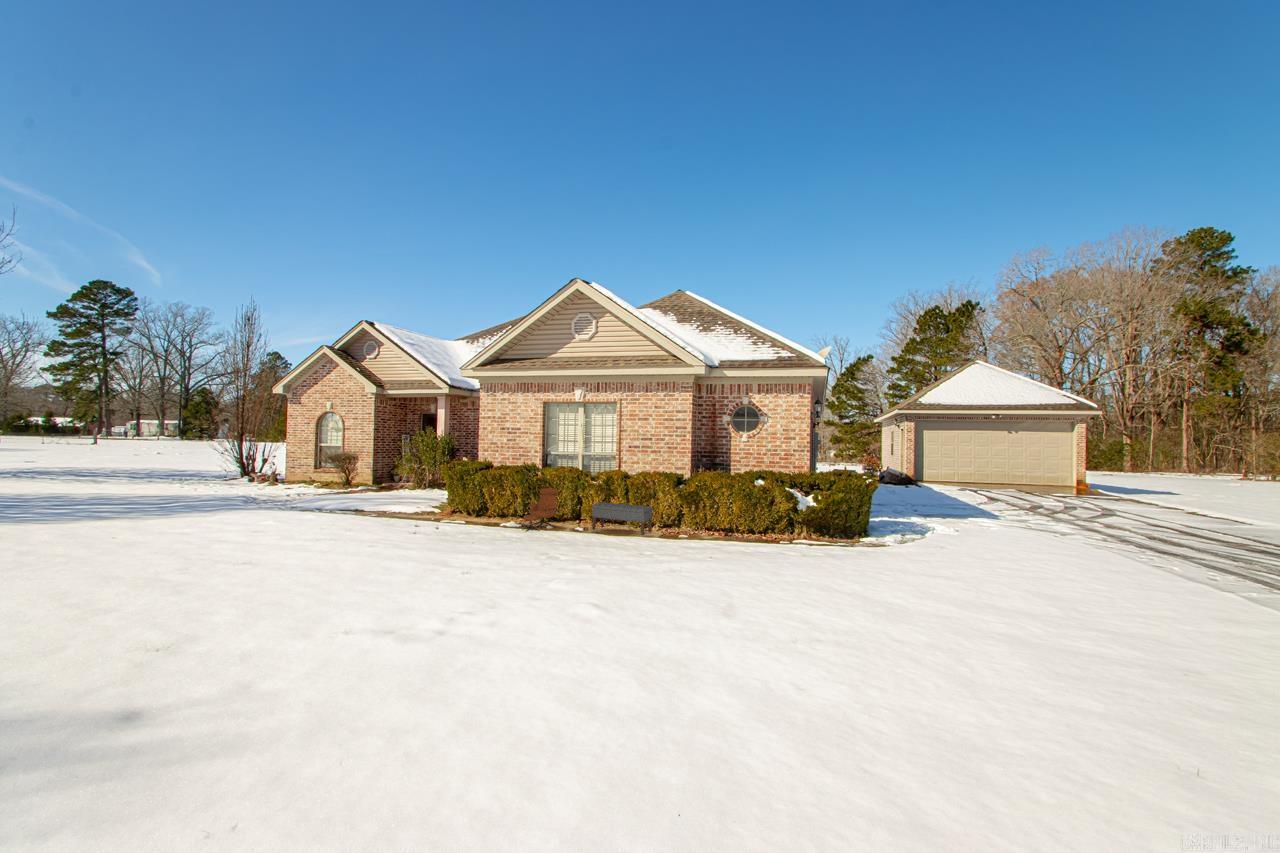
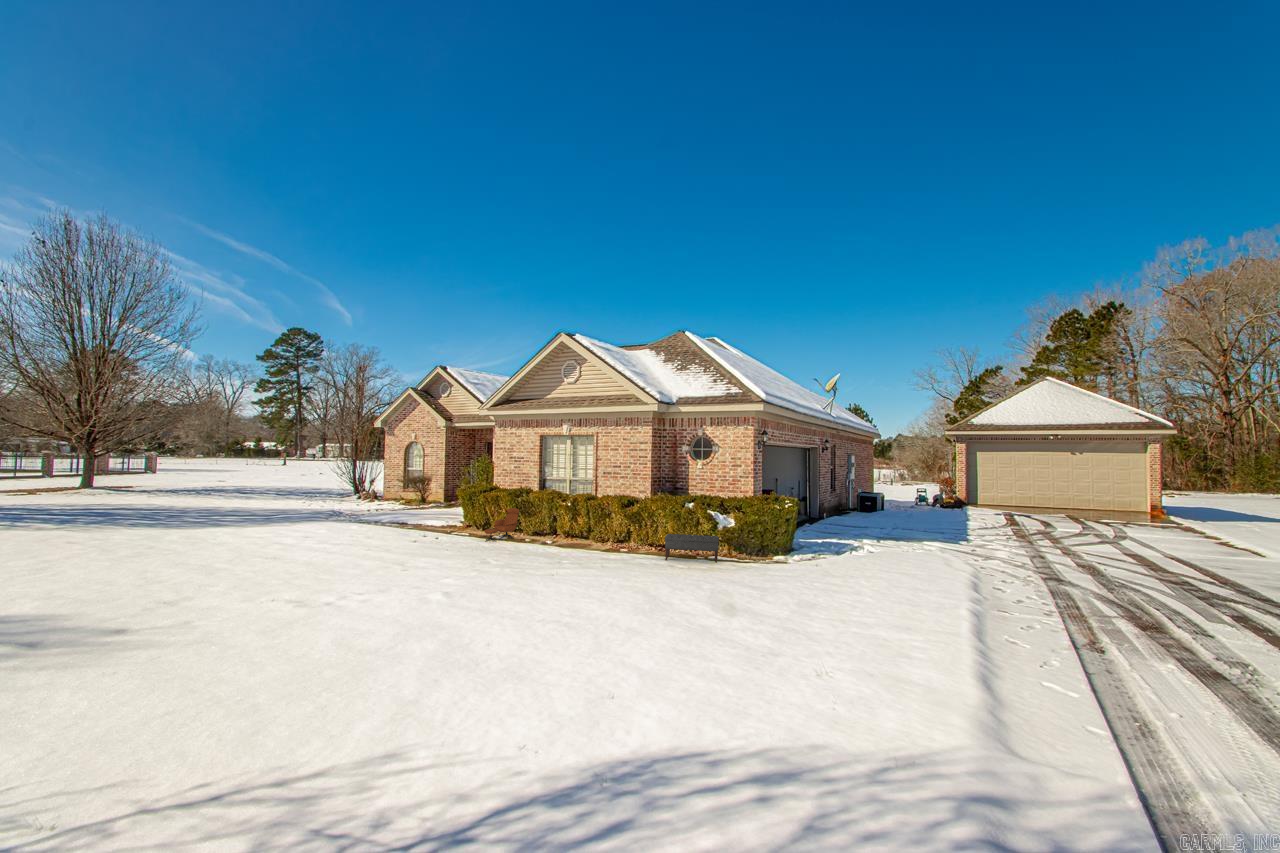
bench: present [592,502,653,535] -> present [665,534,719,563]

